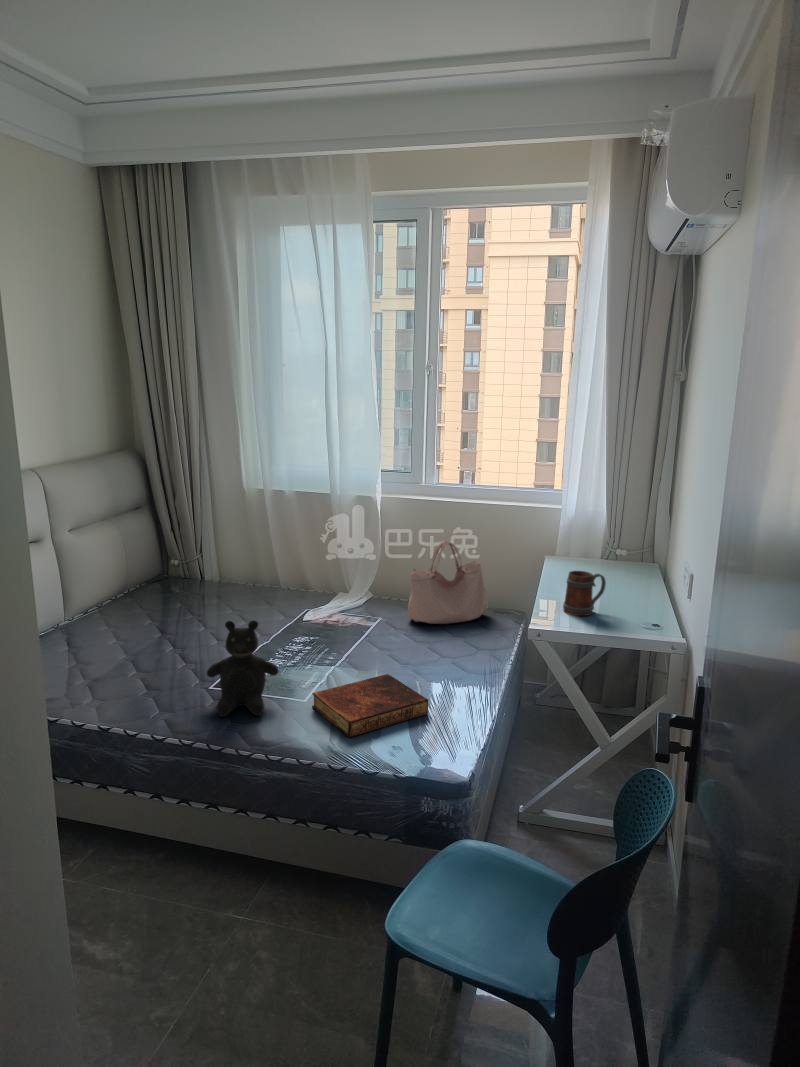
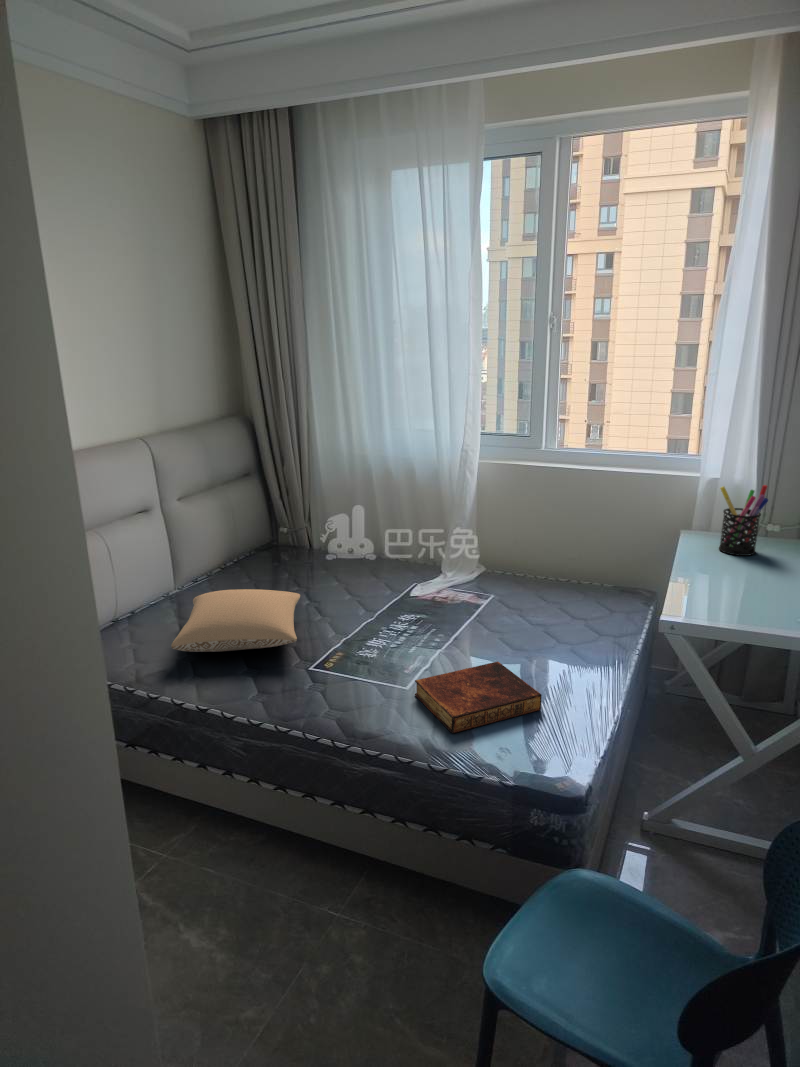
pen holder: none [577,513,616,575] -> present [719,485,768,556]
handbag: present [408,541,488,624] -> none [522,514,613,604]
mug: present [563,571,606,616] -> none [702,555,756,608]
pillow: none [68,617,196,677] -> present [171,589,300,652]
teddy bear: present [207,621,278,716] -> none [306,601,380,702]

